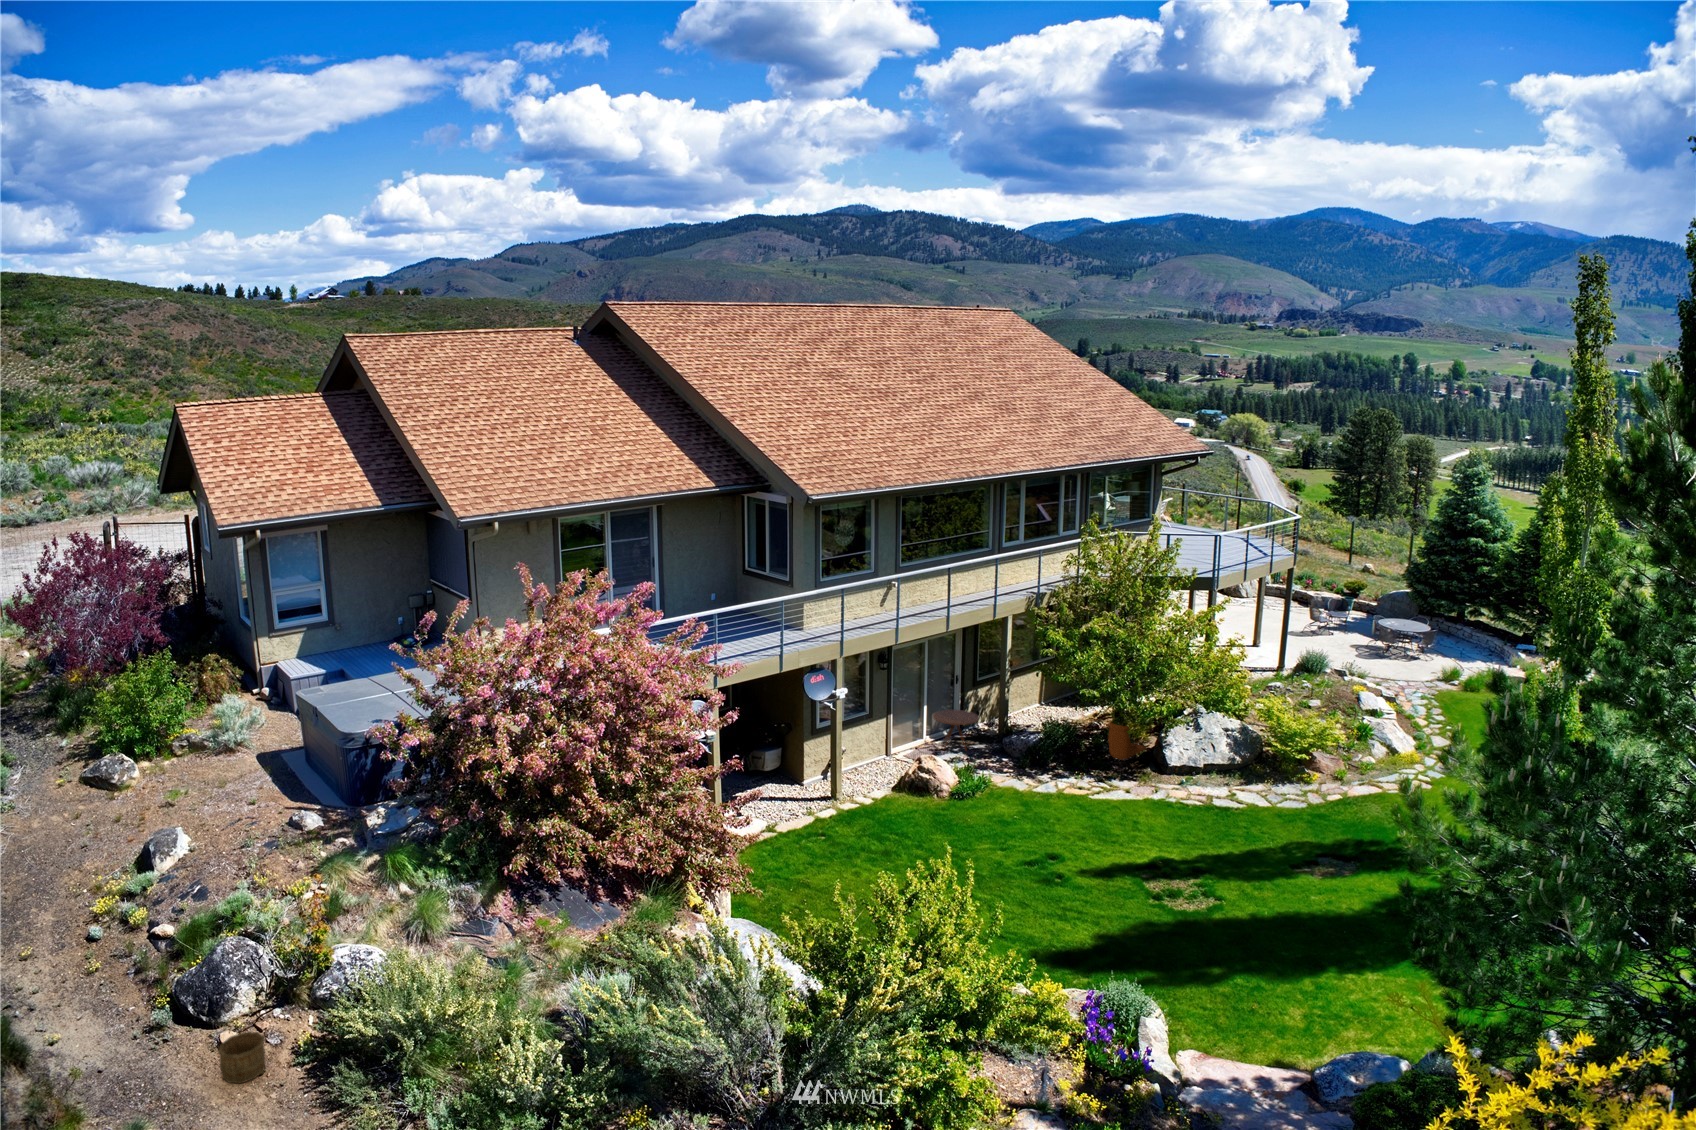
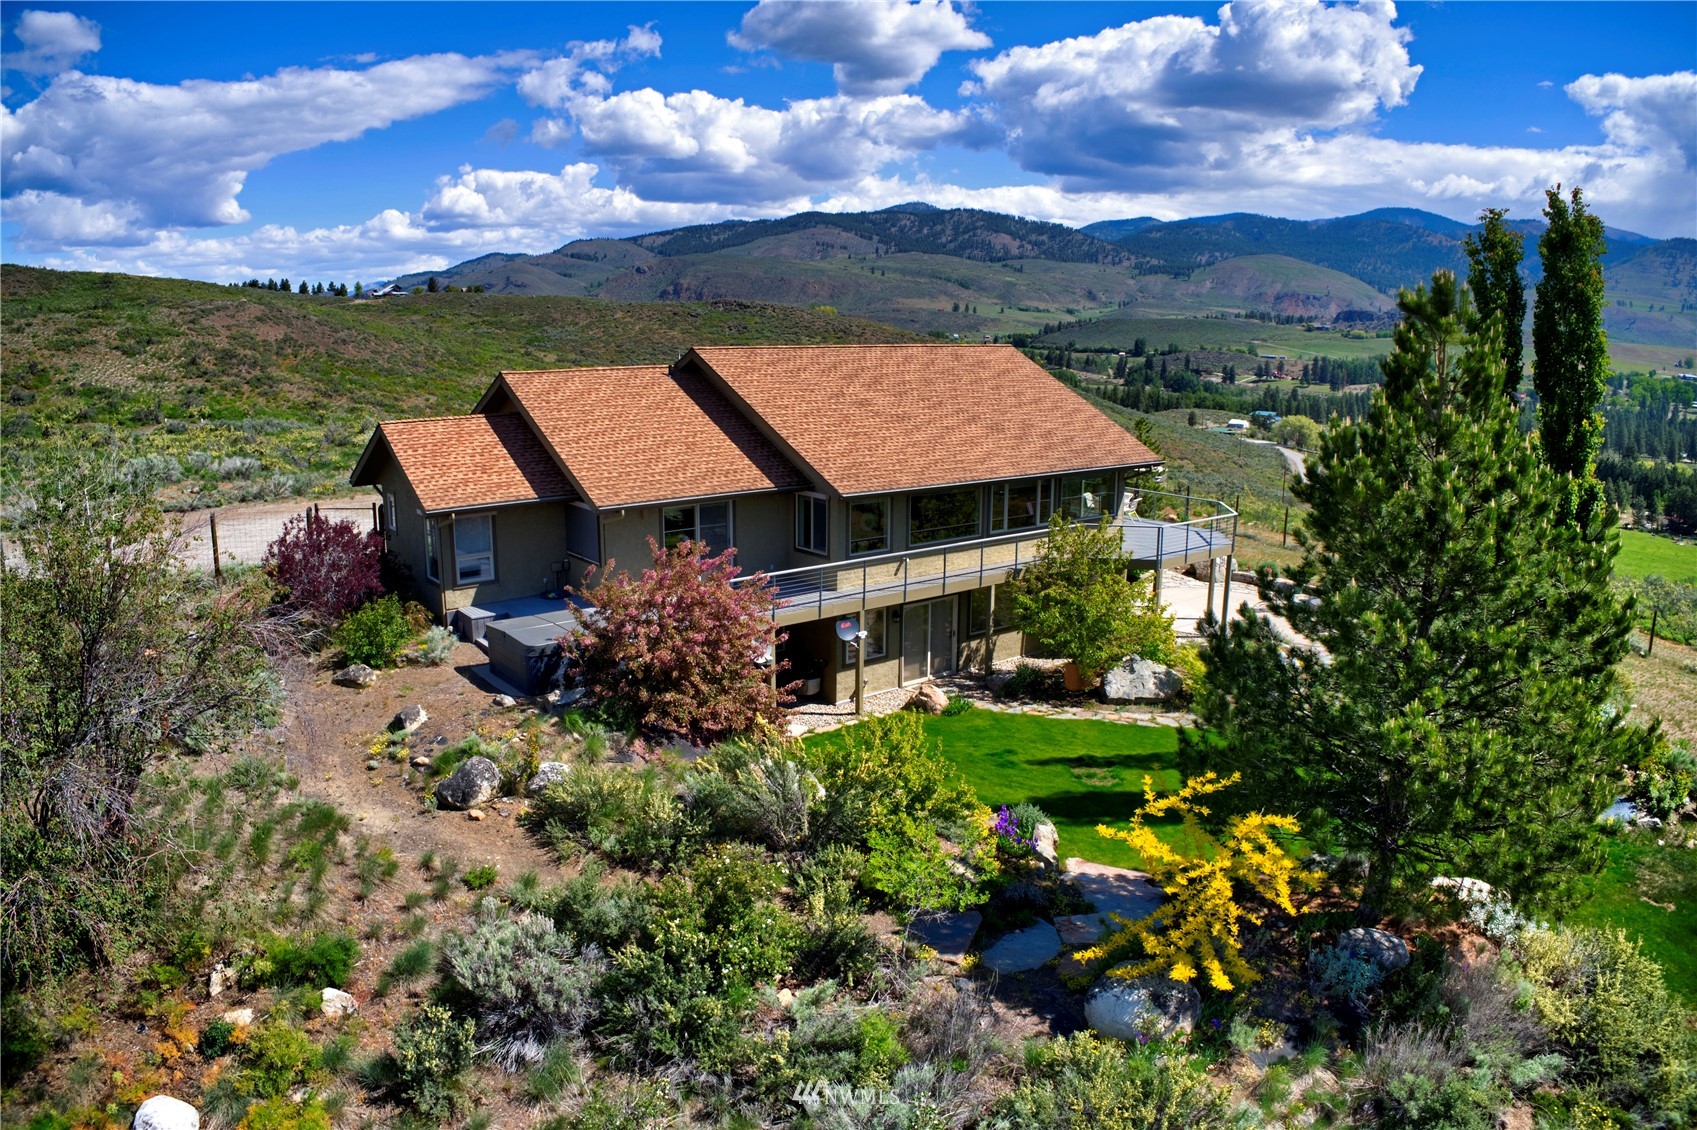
round table: present [933,710,979,749] -> none [933,656,968,687]
wooden bucket: present [218,1032,265,1083] -> none [474,806,502,835]

